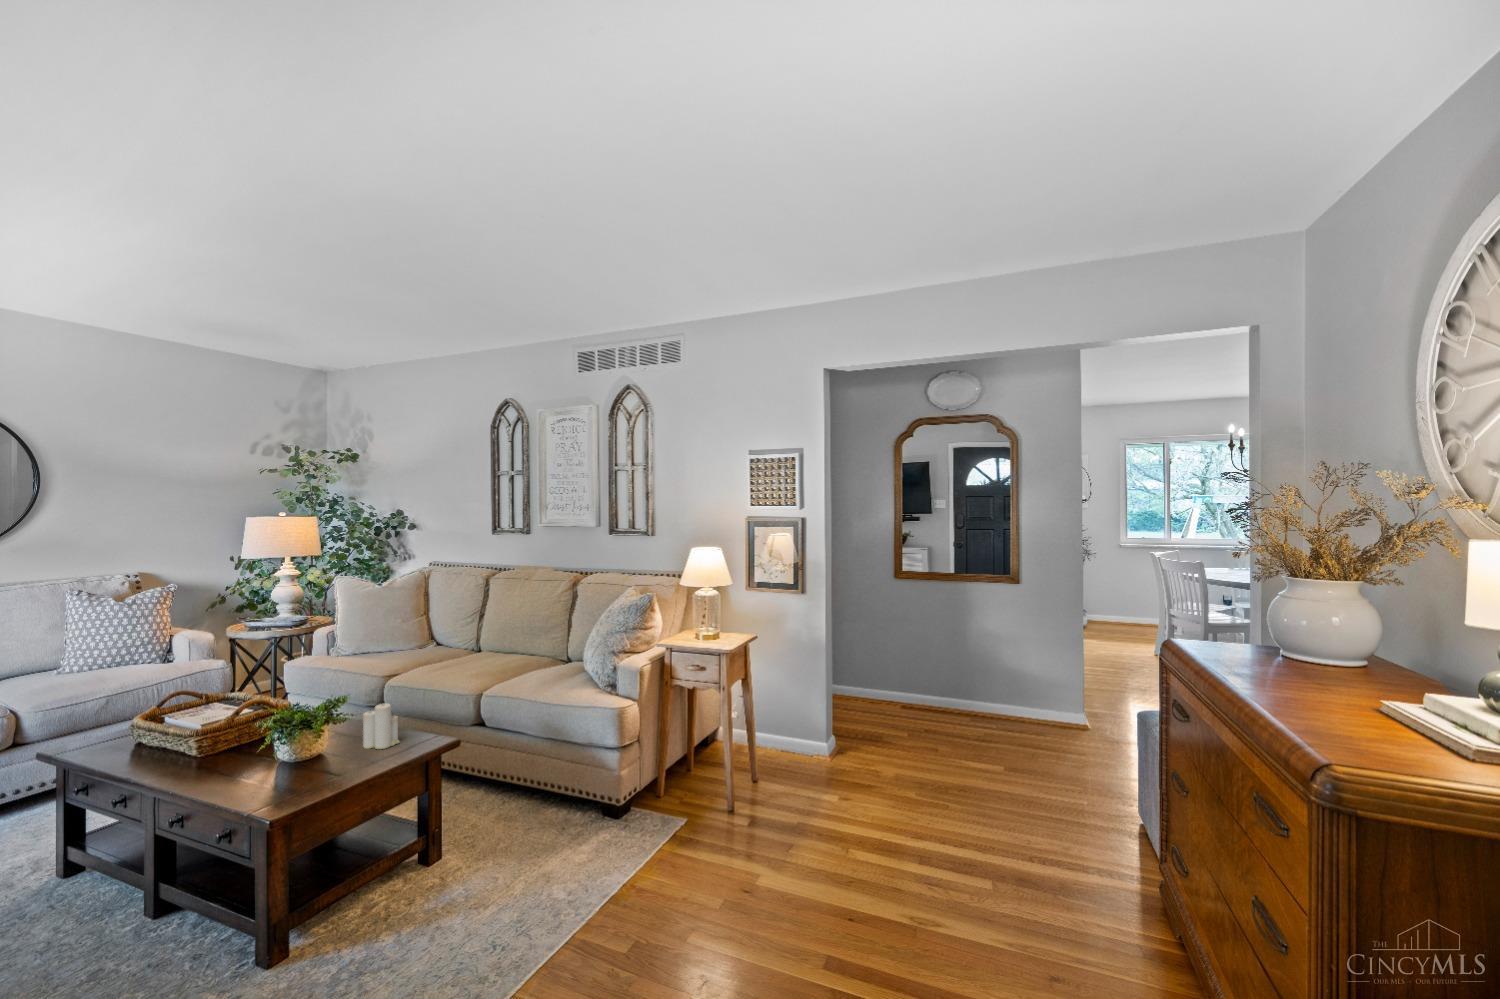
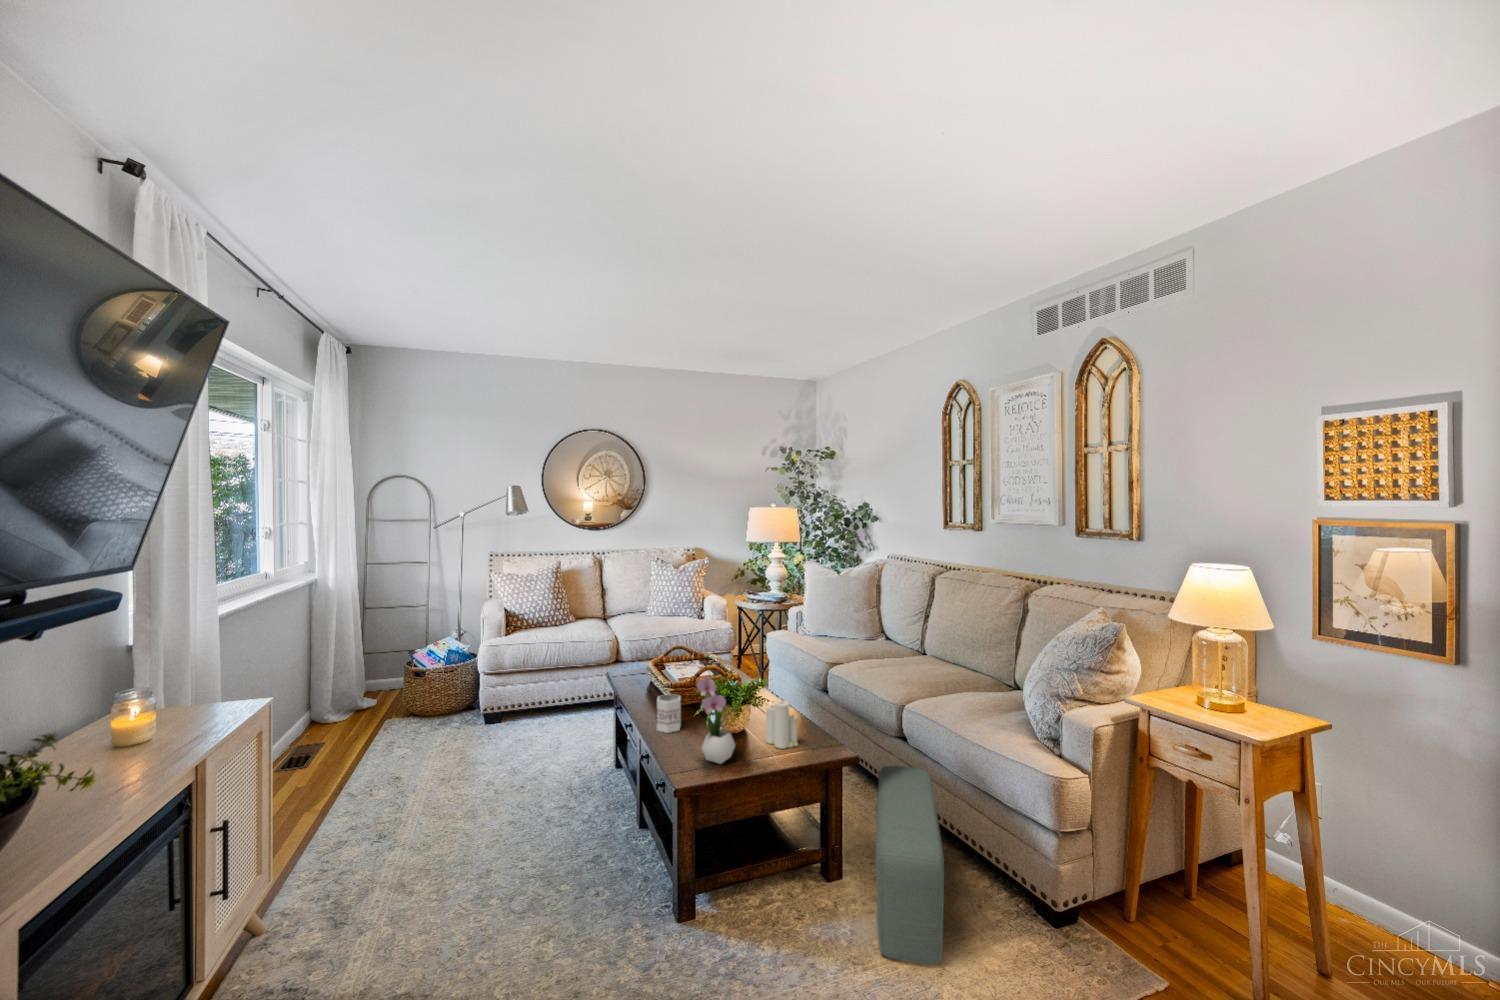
flower arrangement: none [298,676,343,777] -> present [697,661,735,764]
mug: none [217,727,251,771] -> present [657,694,681,733]
pouf: none [472,738,548,880] -> present [876,766,944,964]

